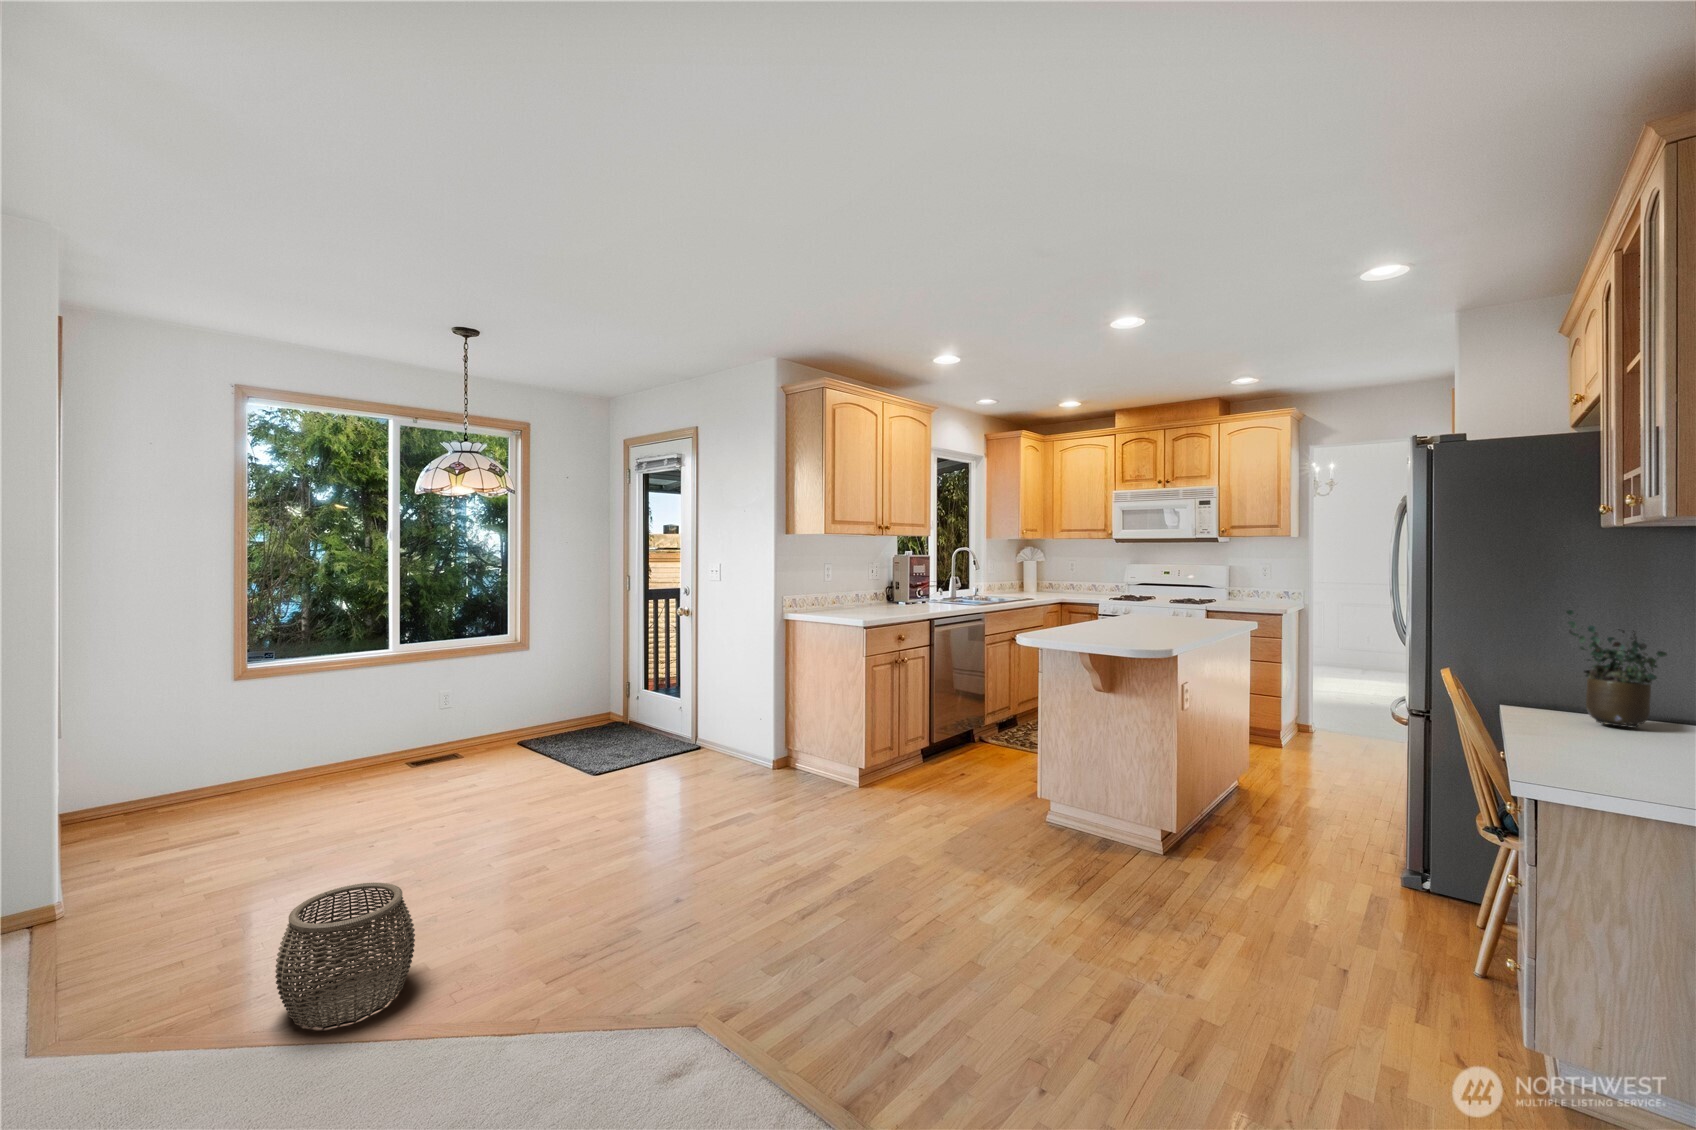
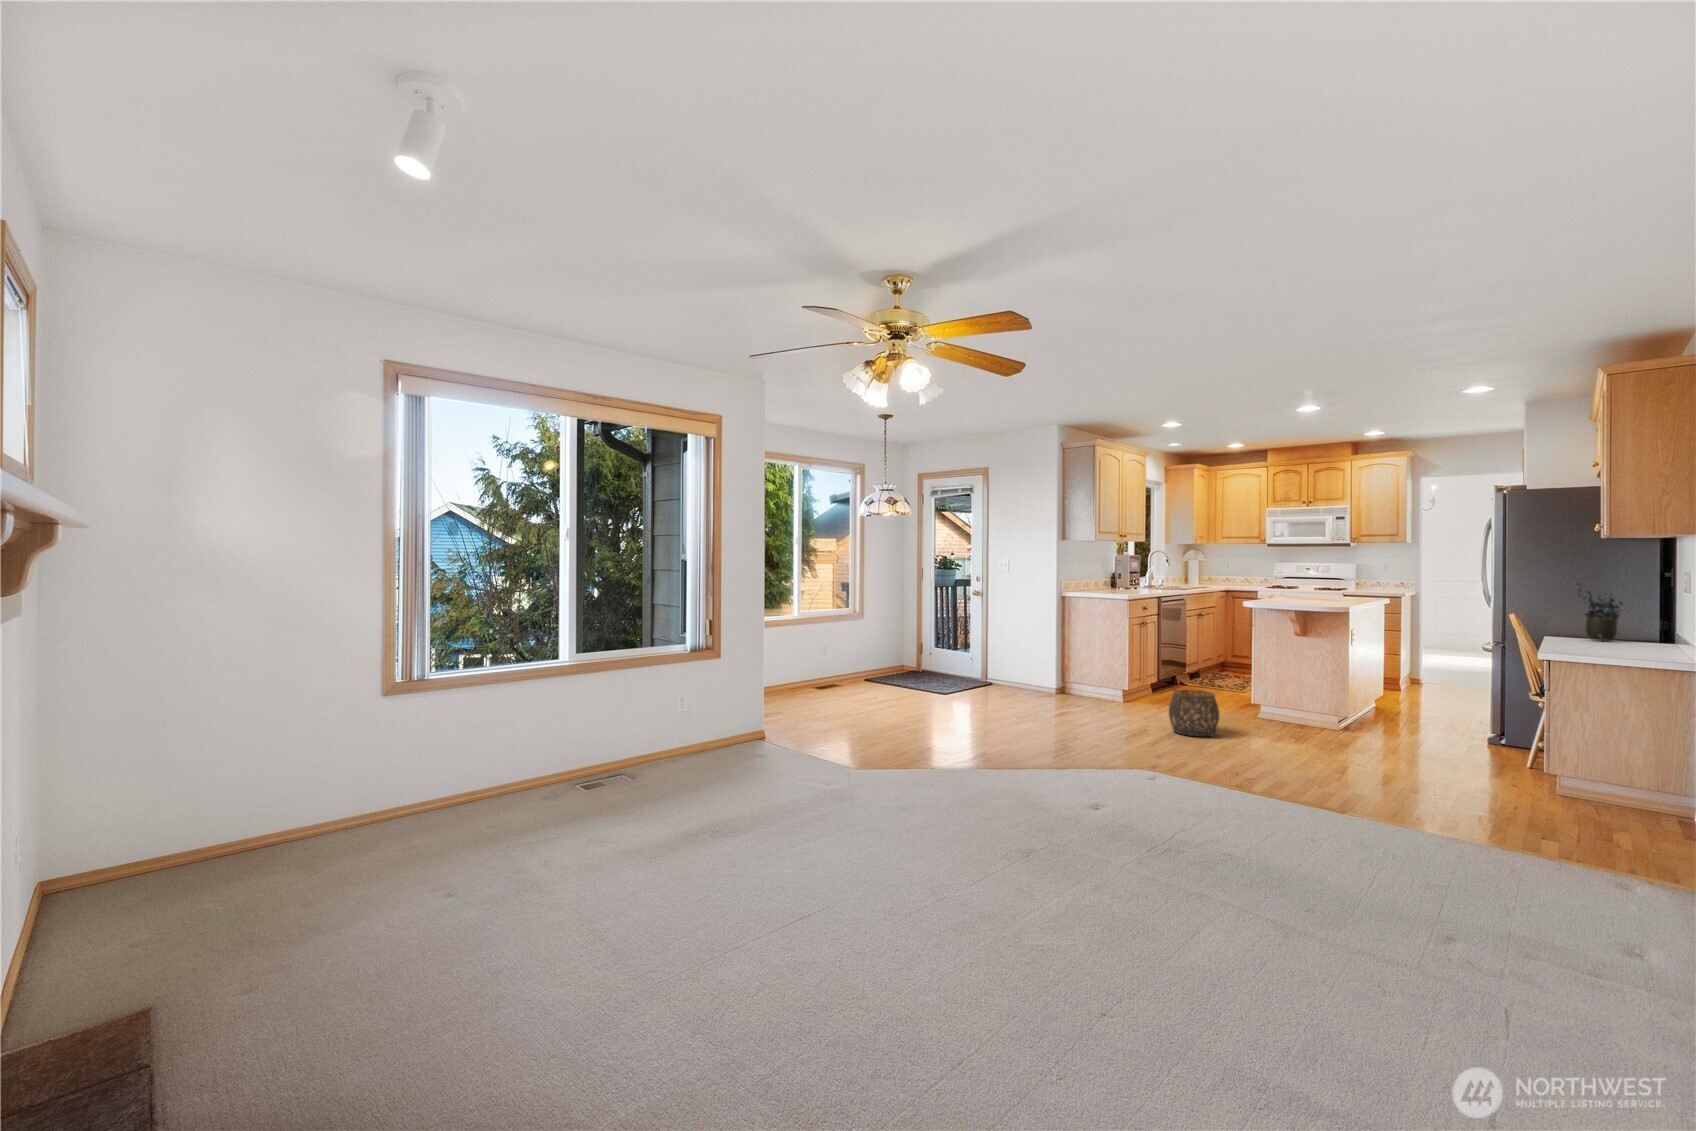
woven basket: present [275,882,415,1028] -> present [1169,689,1219,737]

